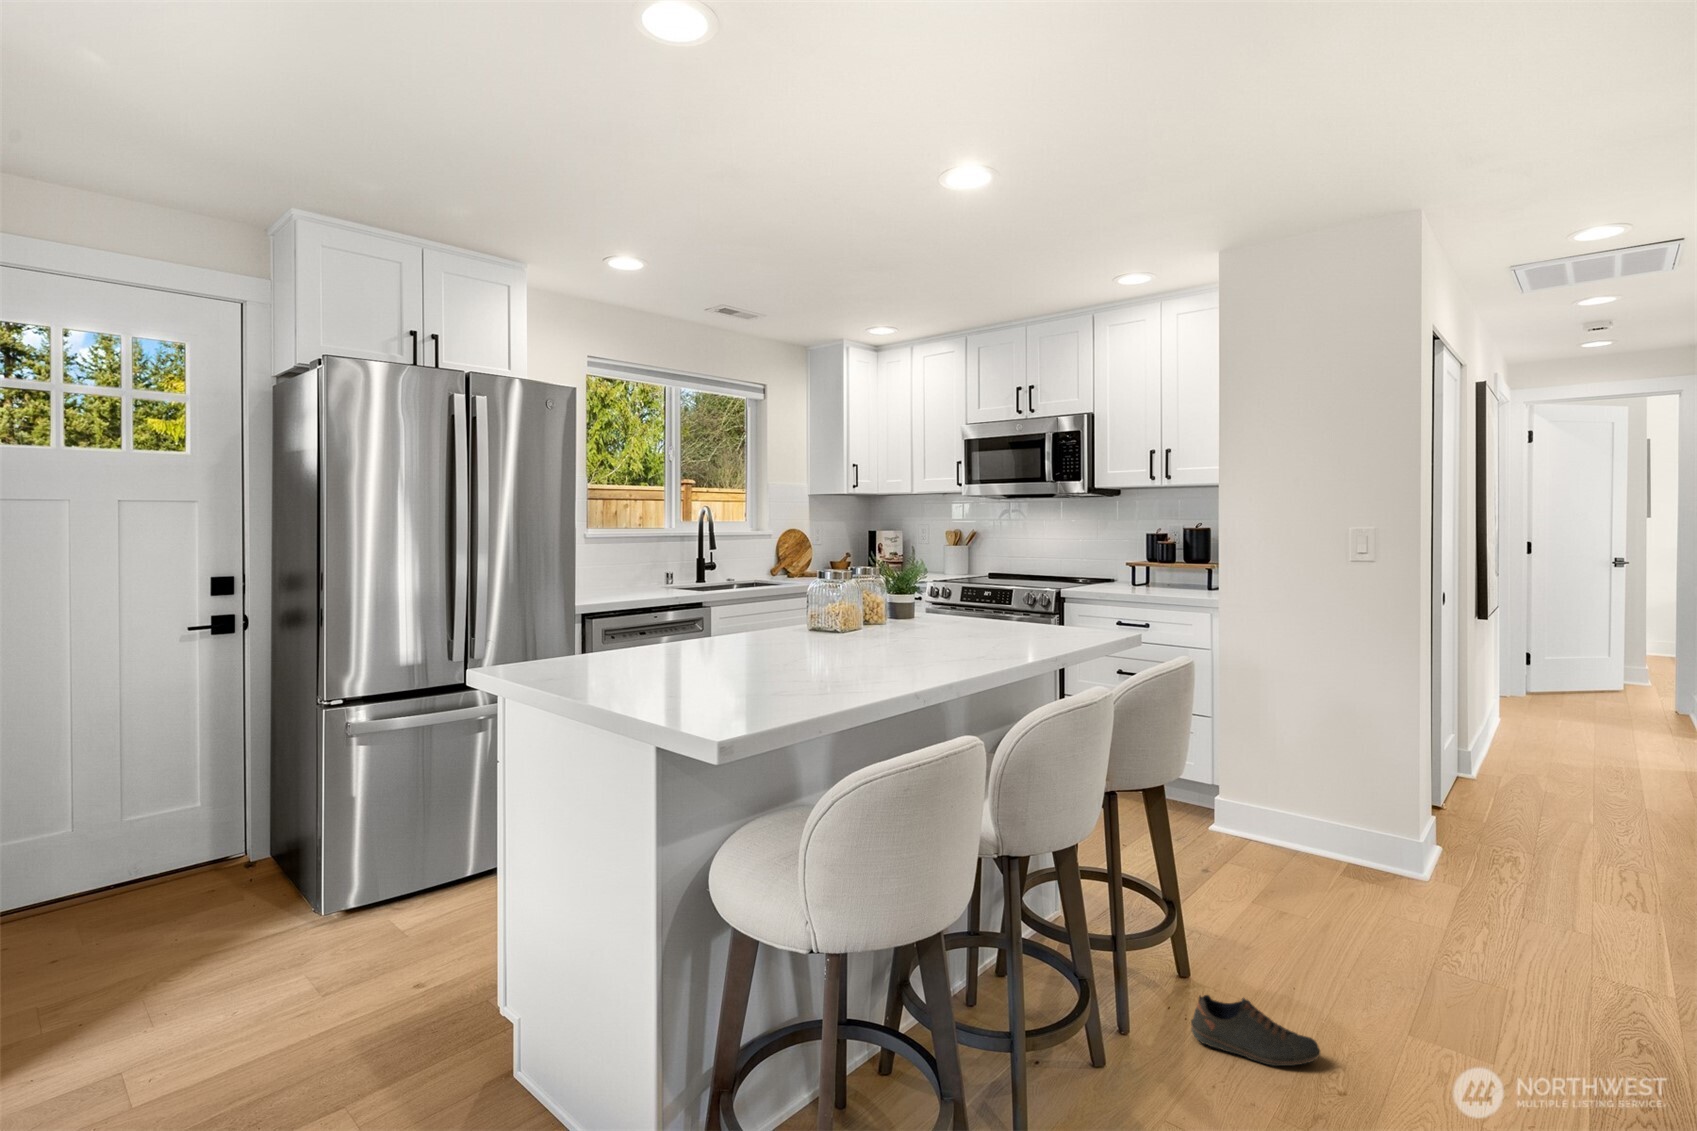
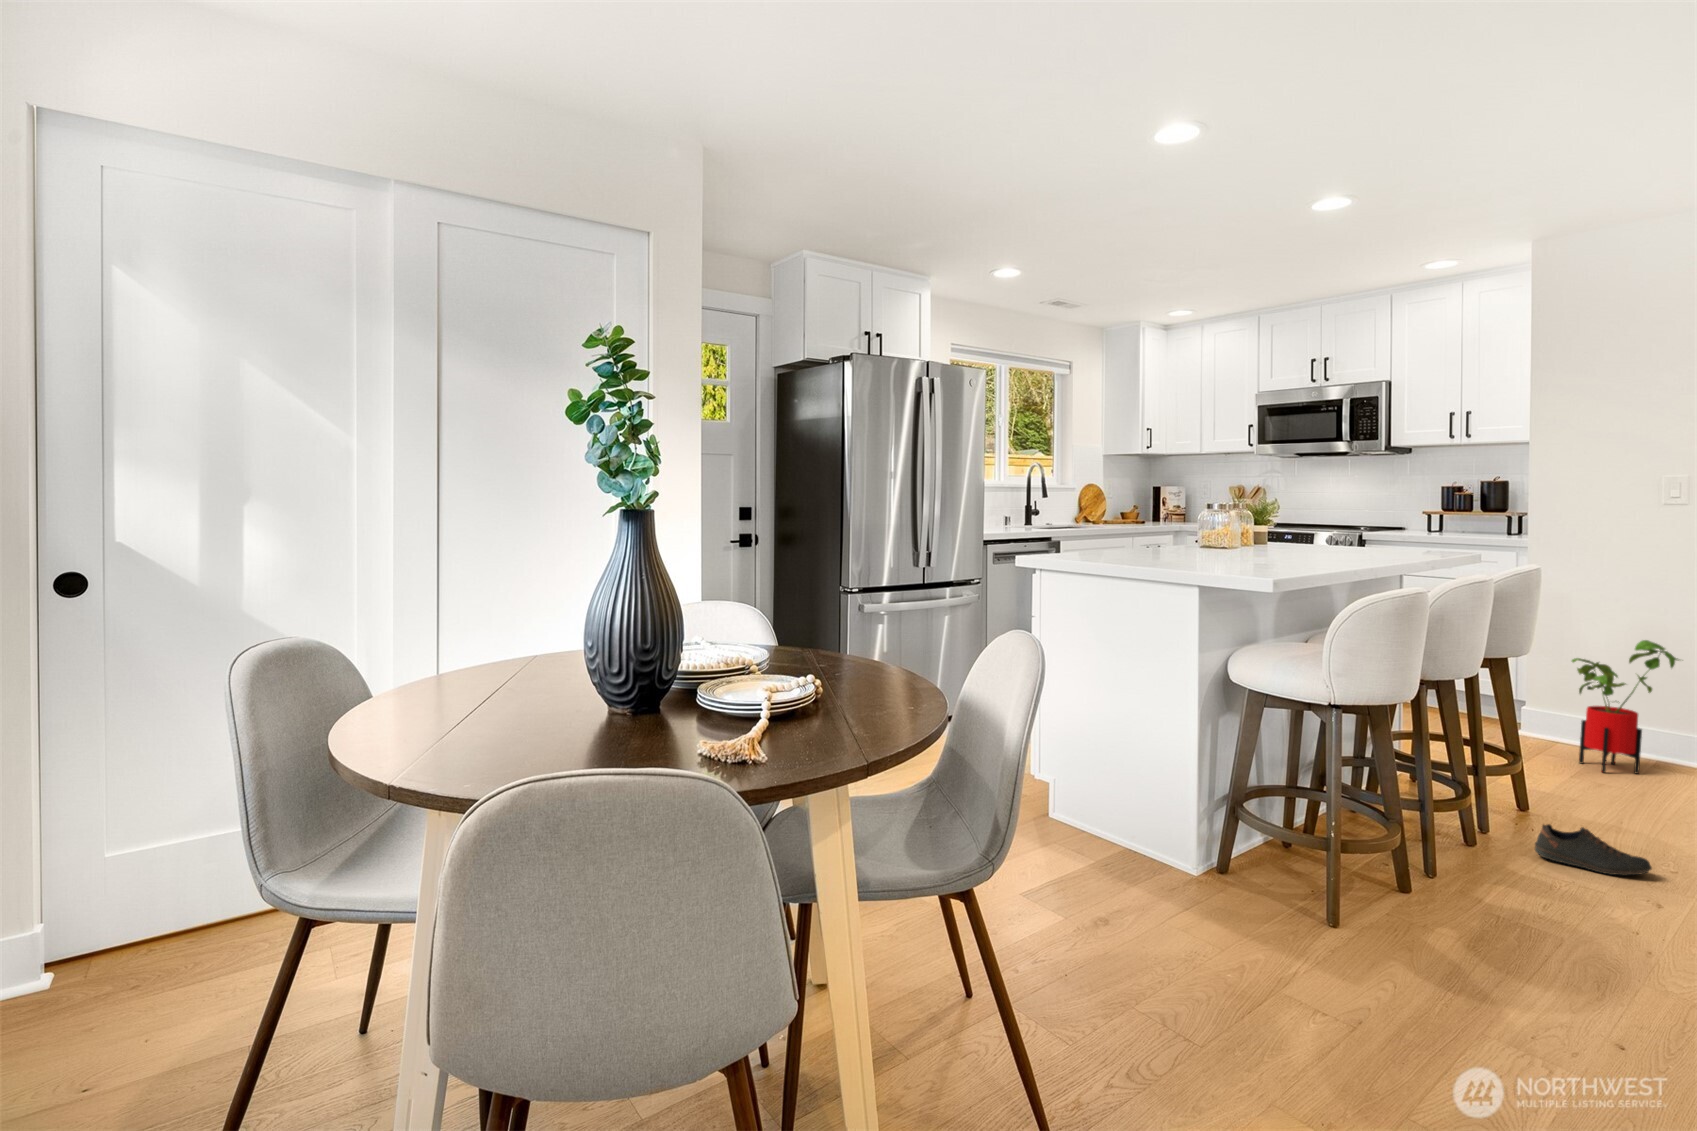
house plant: none [1262,719,1371,877] -> present [1572,640,1679,774]

